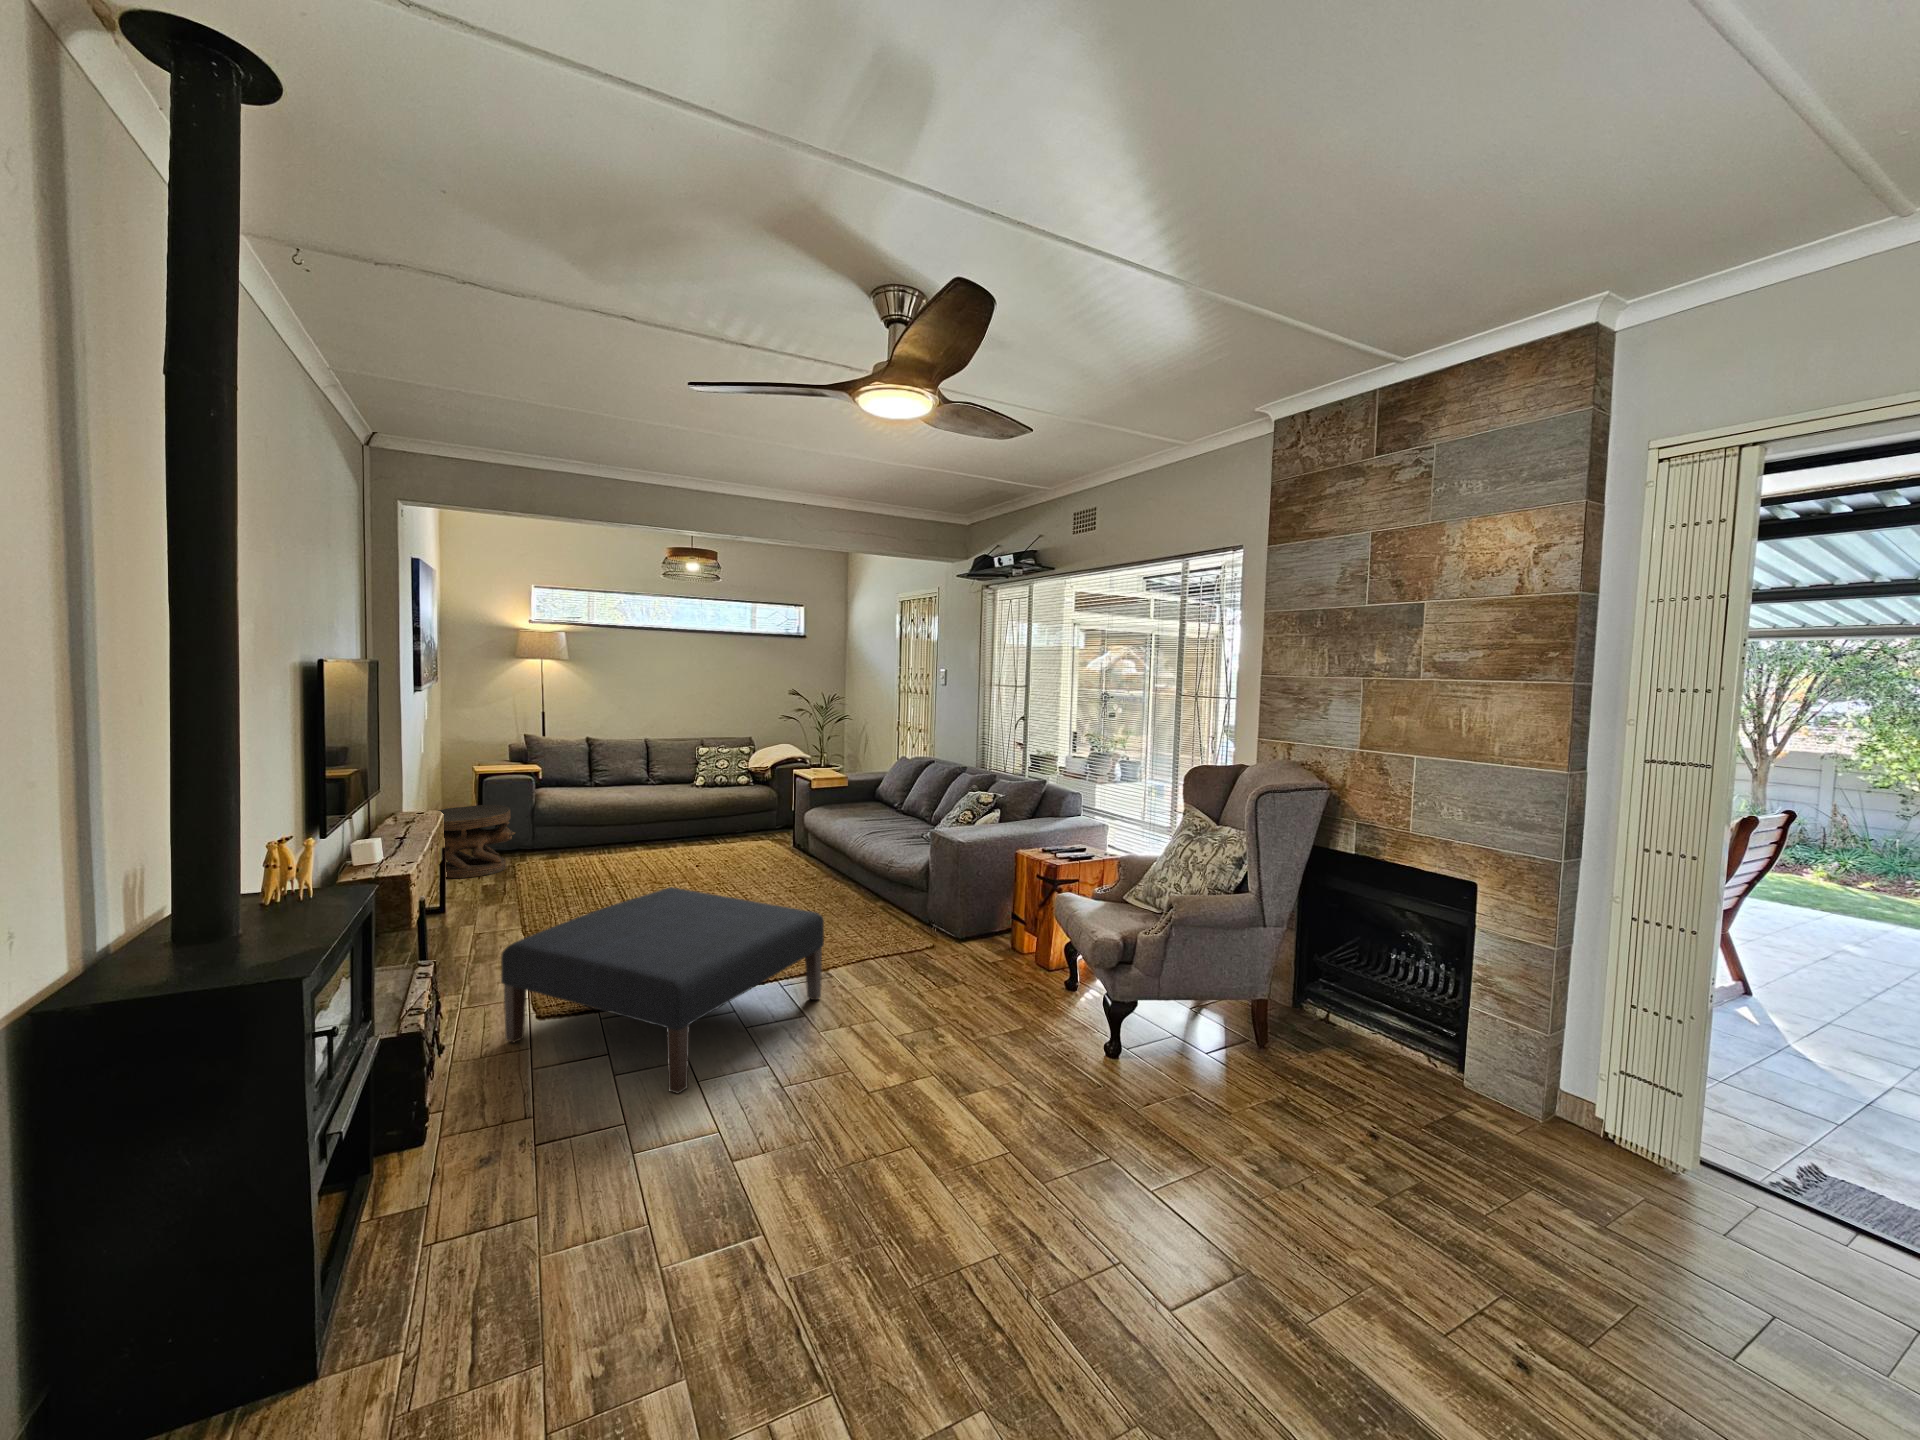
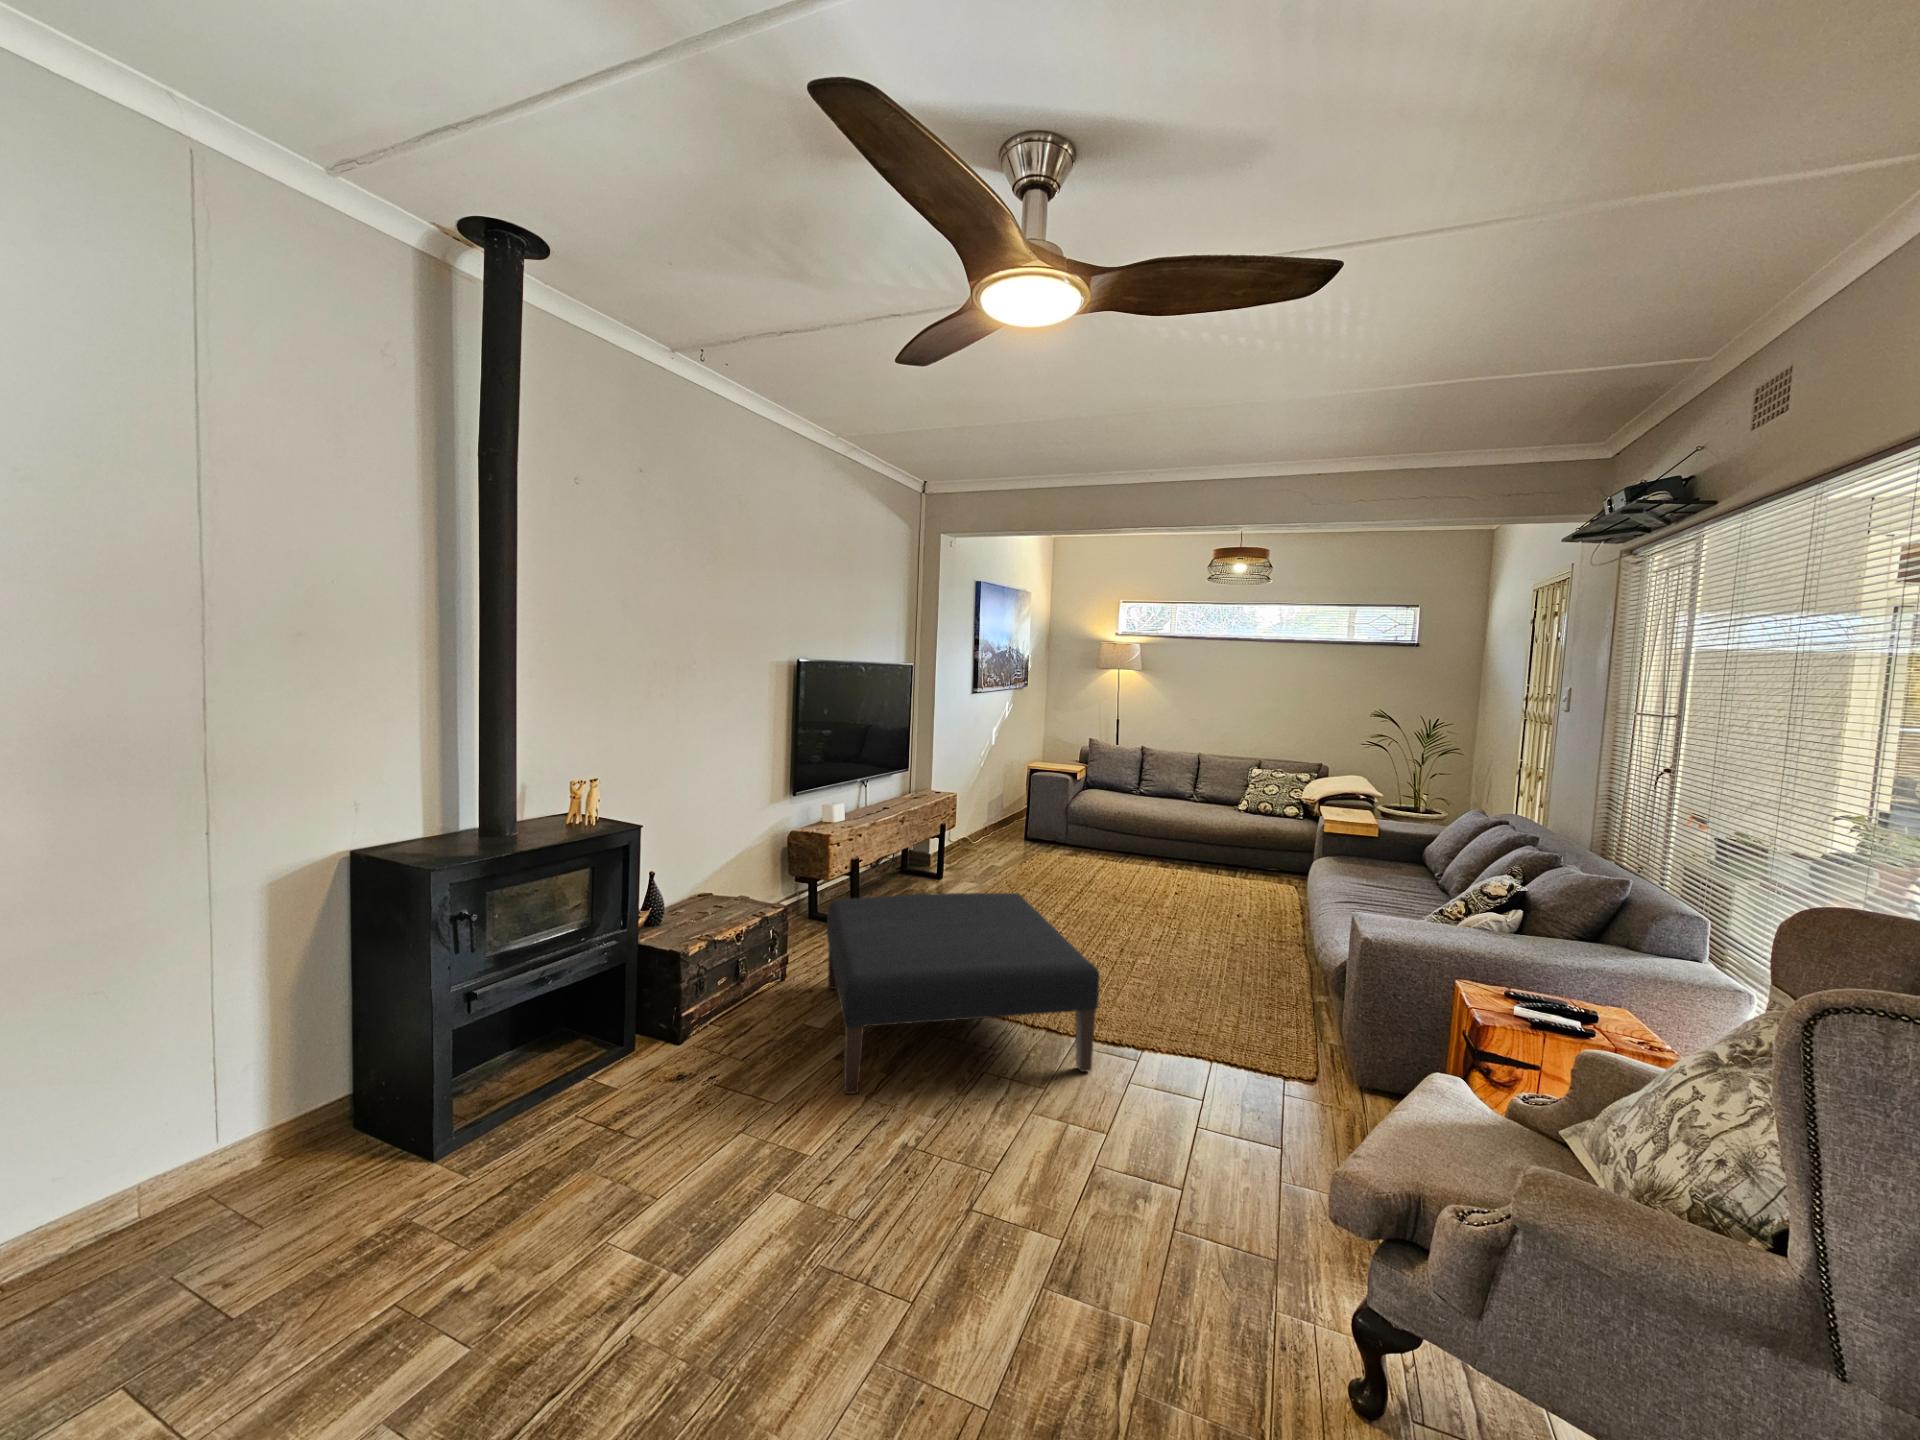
side table: present [438,805,515,878] -> none [974,791,1042,854]

